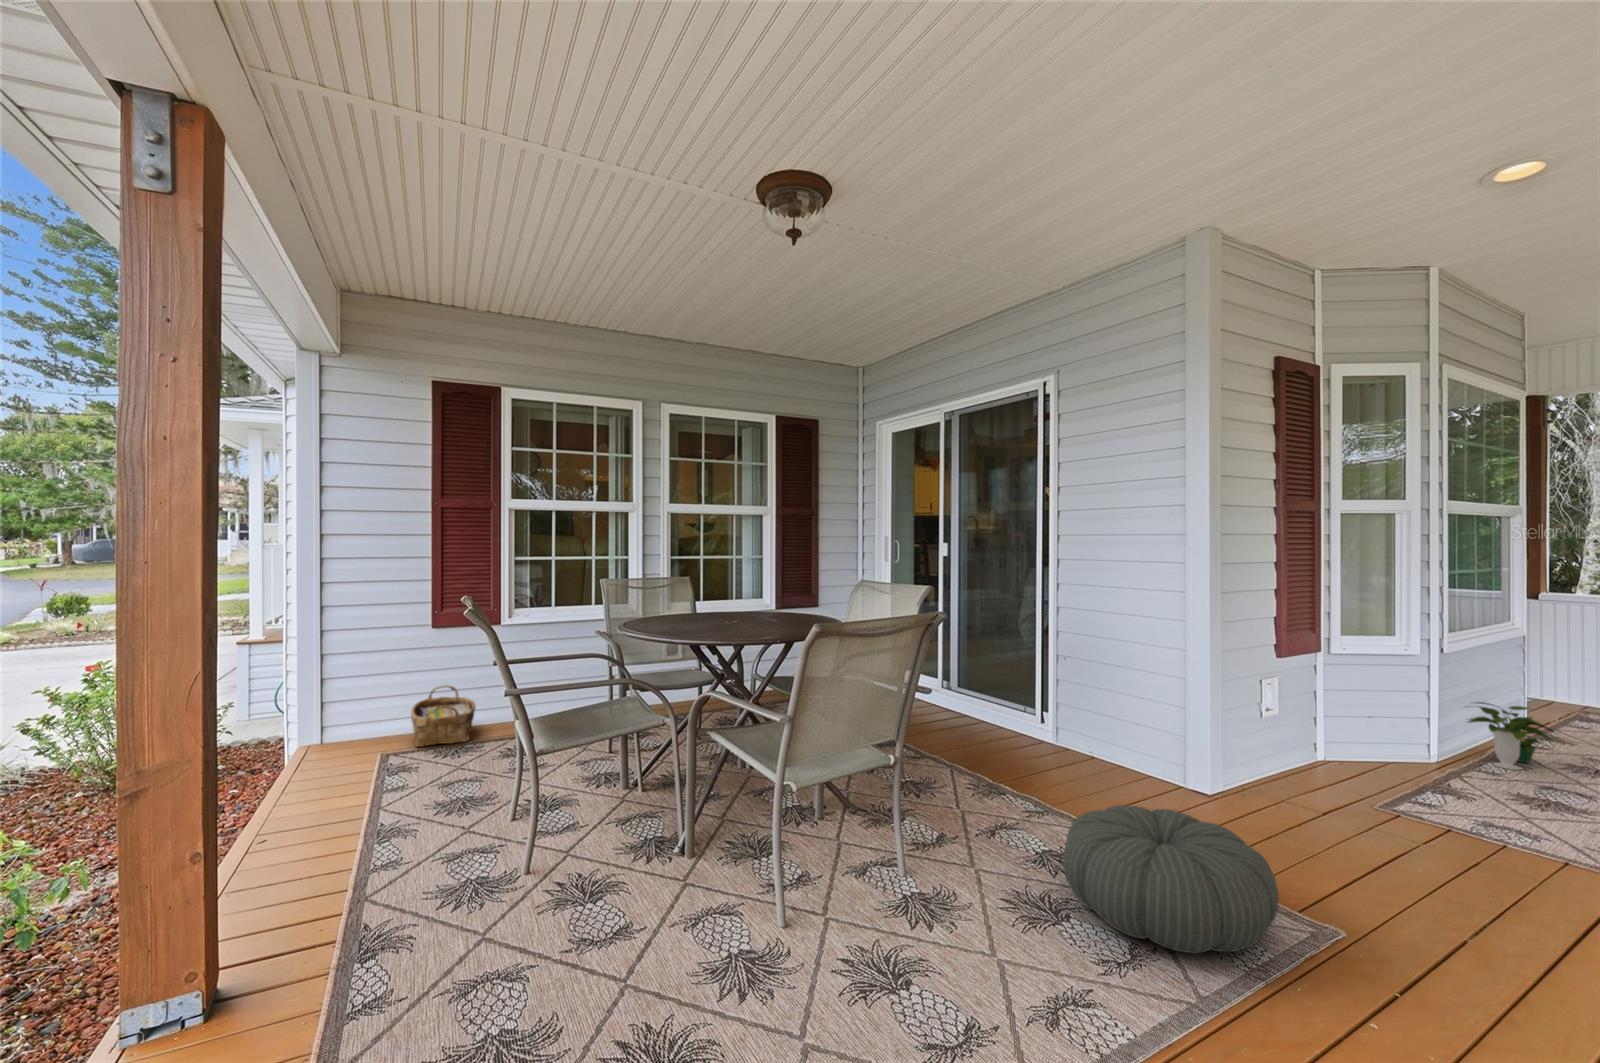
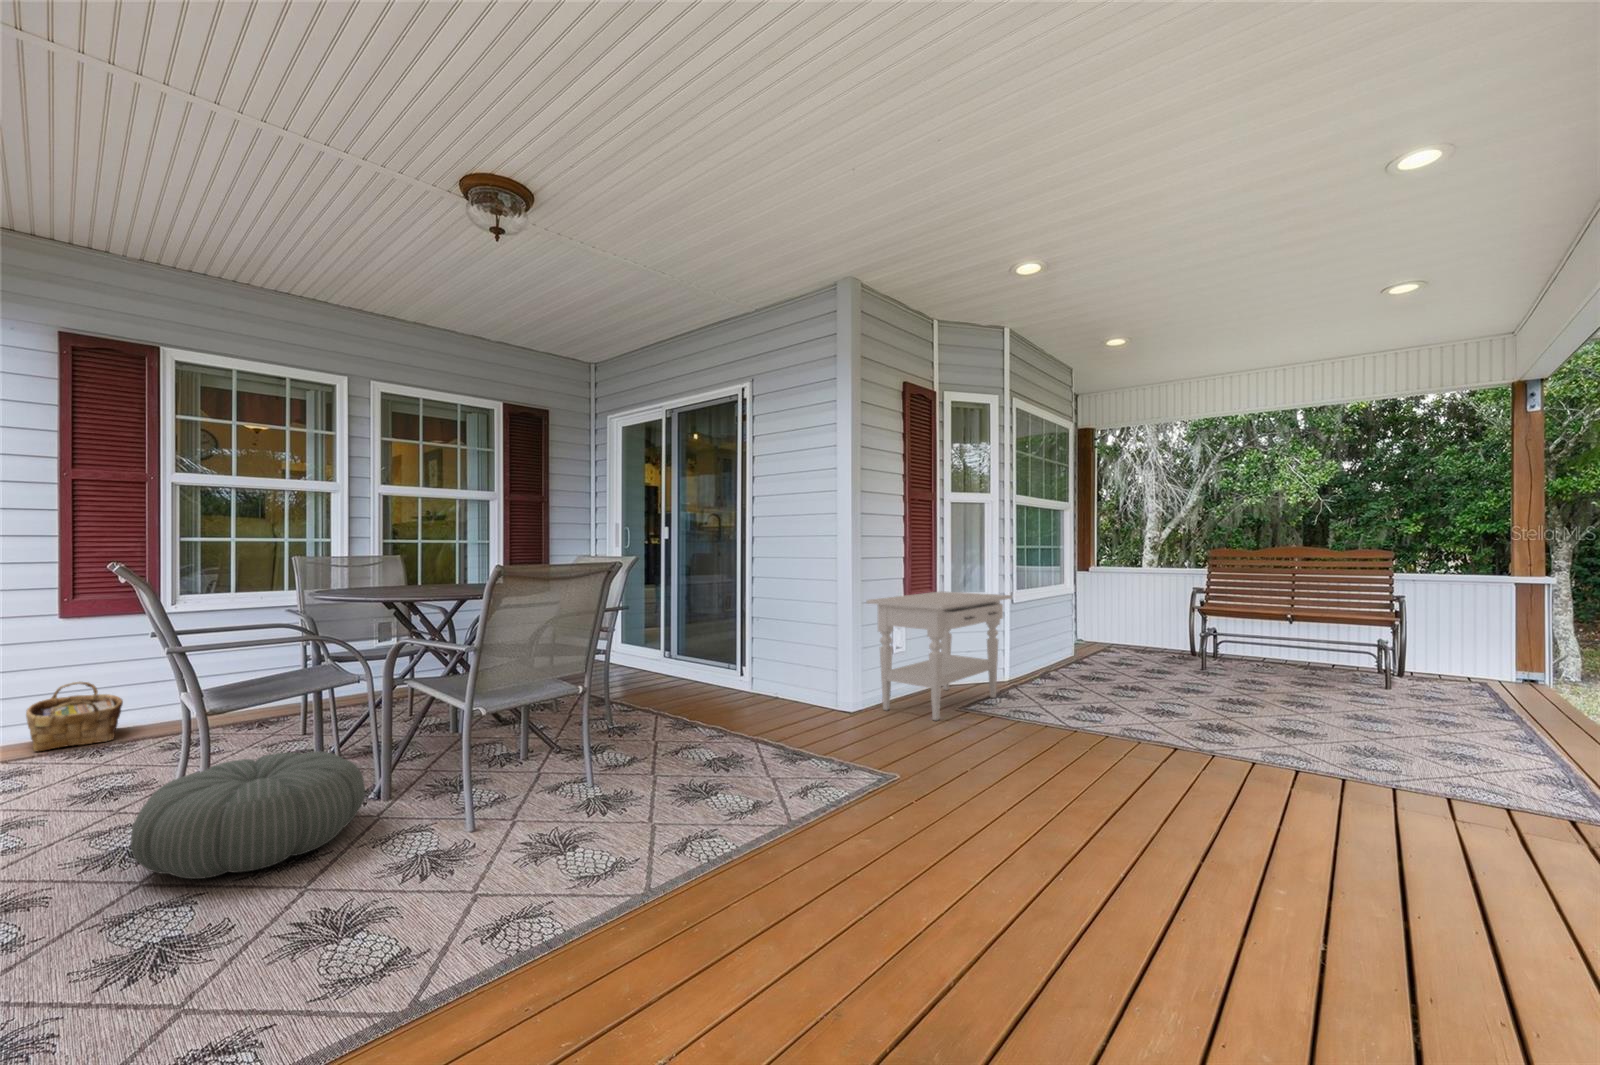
side table: none [1230,637,1464,830] -> present [866,591,1012,721]
potted plant: present [1469,702,1554,770] -> none [1024,634,1073,679]
pouf: present [1064,805,1279,953] -> present [131,752,365,879]

